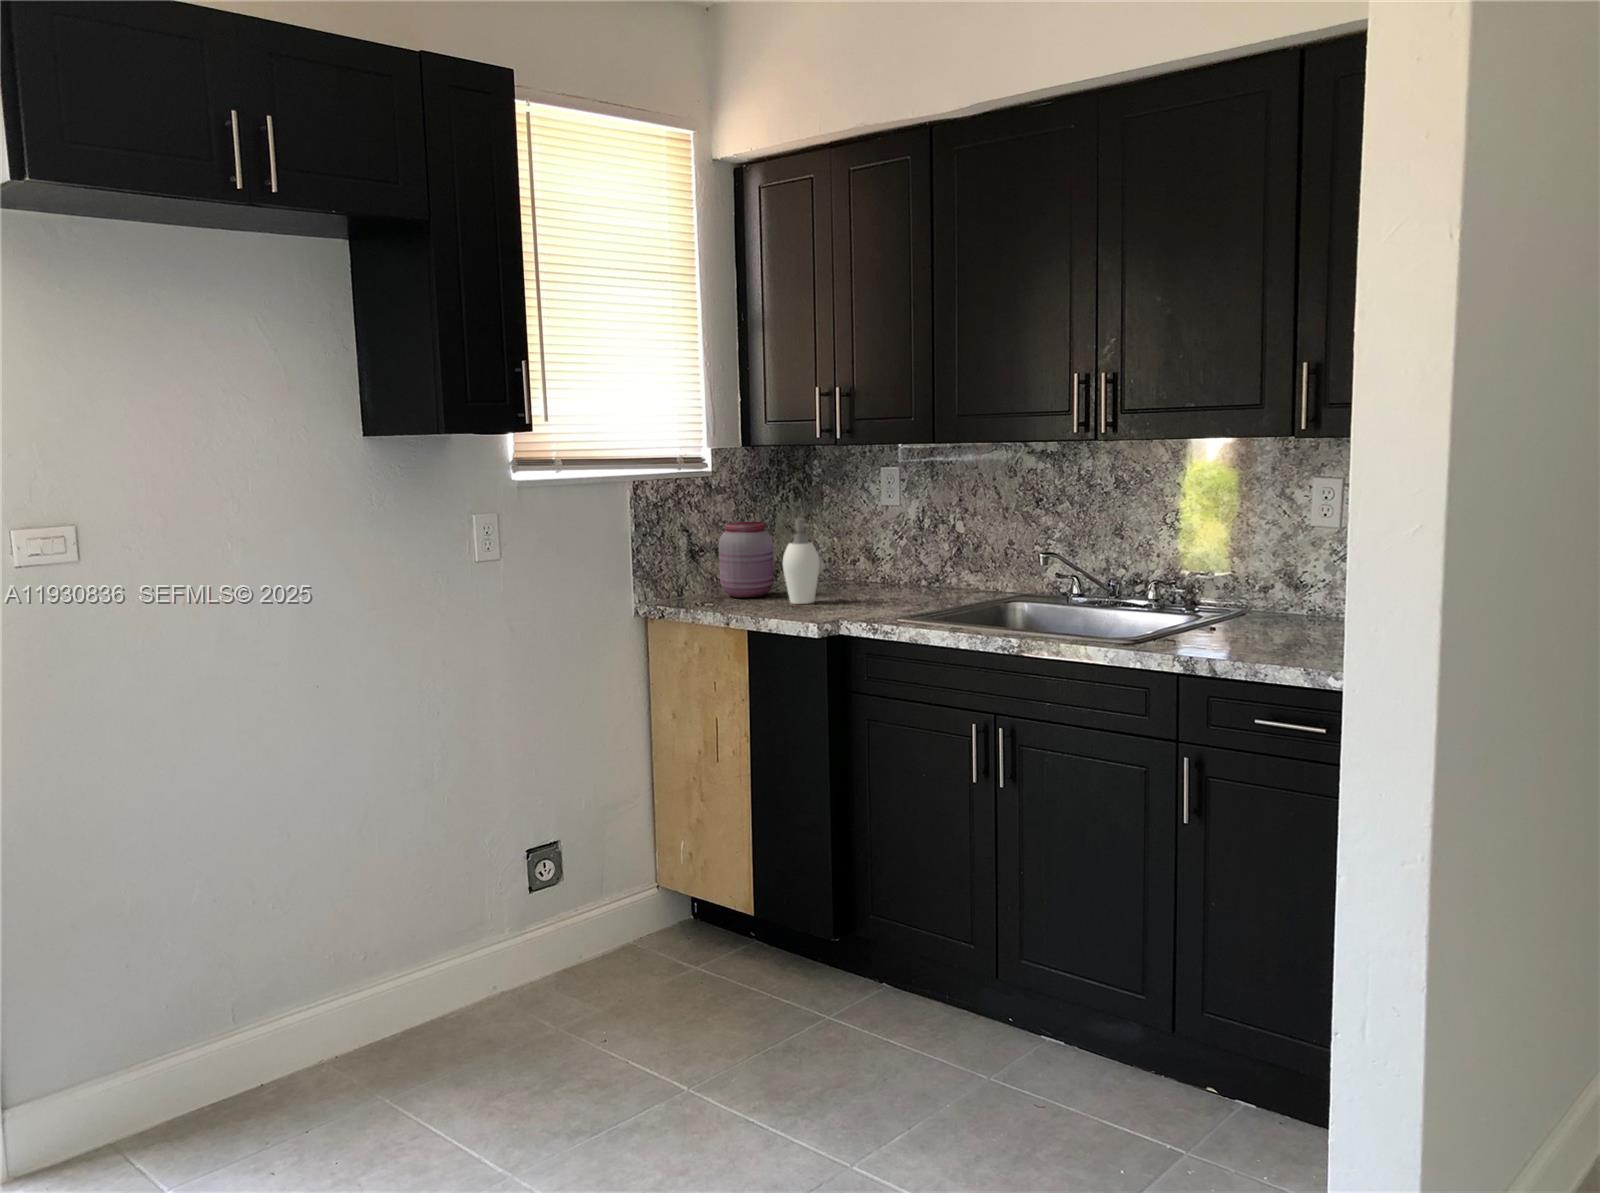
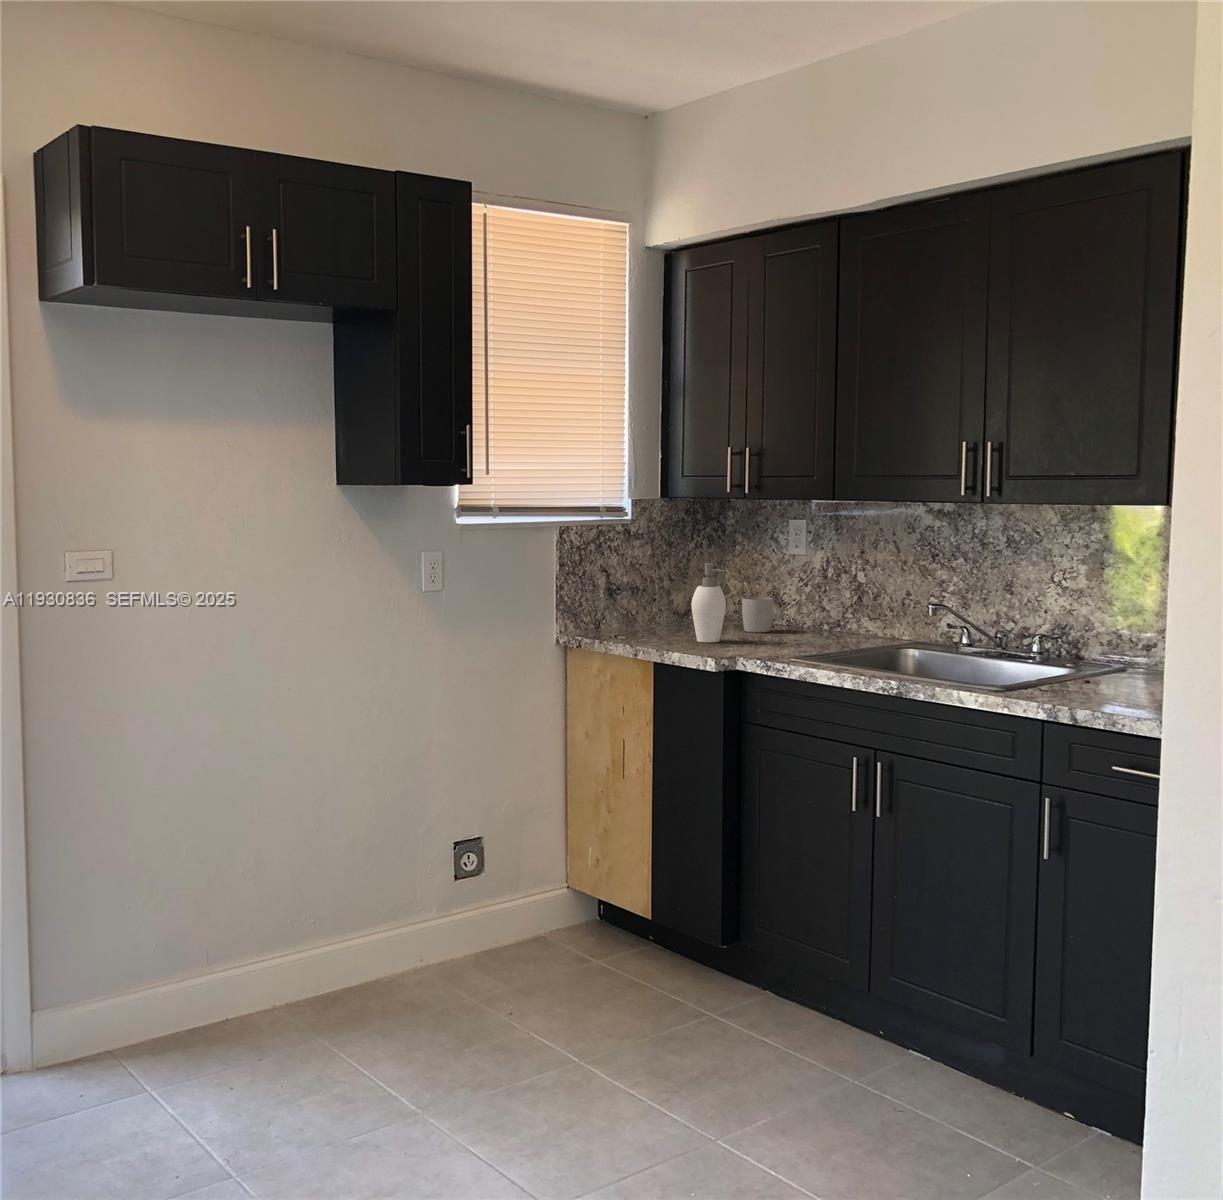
jar: present [719,522,774,598] -> none [635,565,684,635]
mug: none [834,552,875,590] -> present [742,597,781,633]

